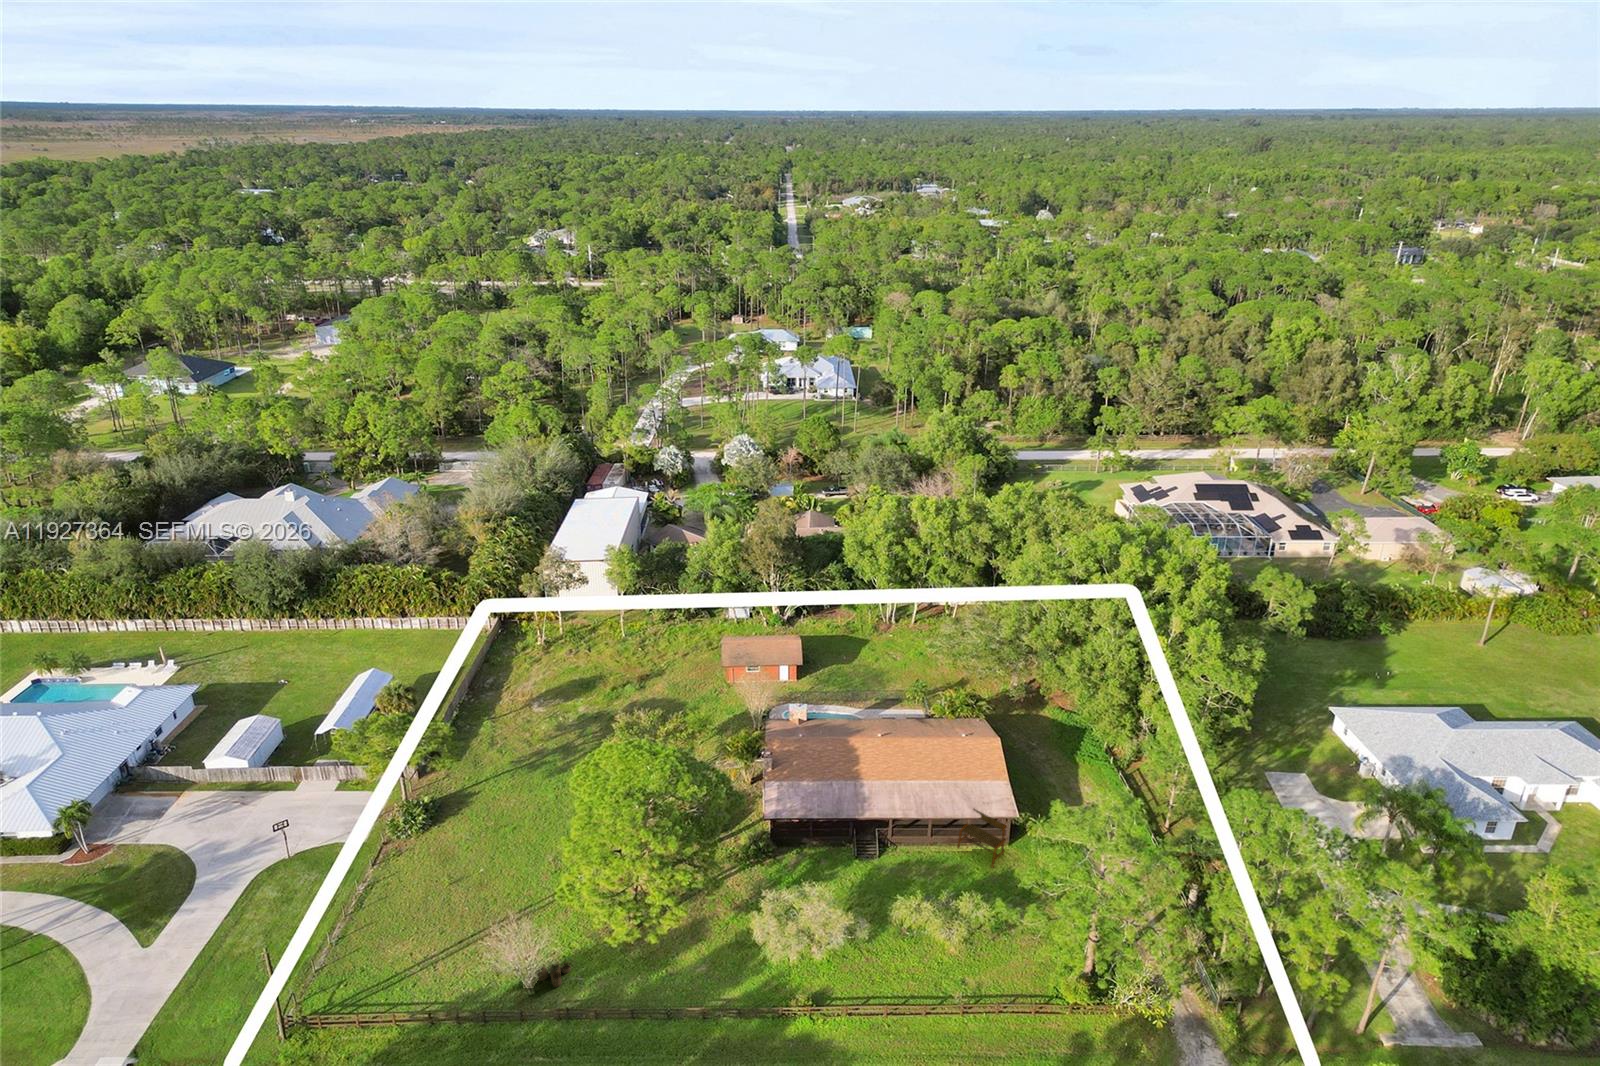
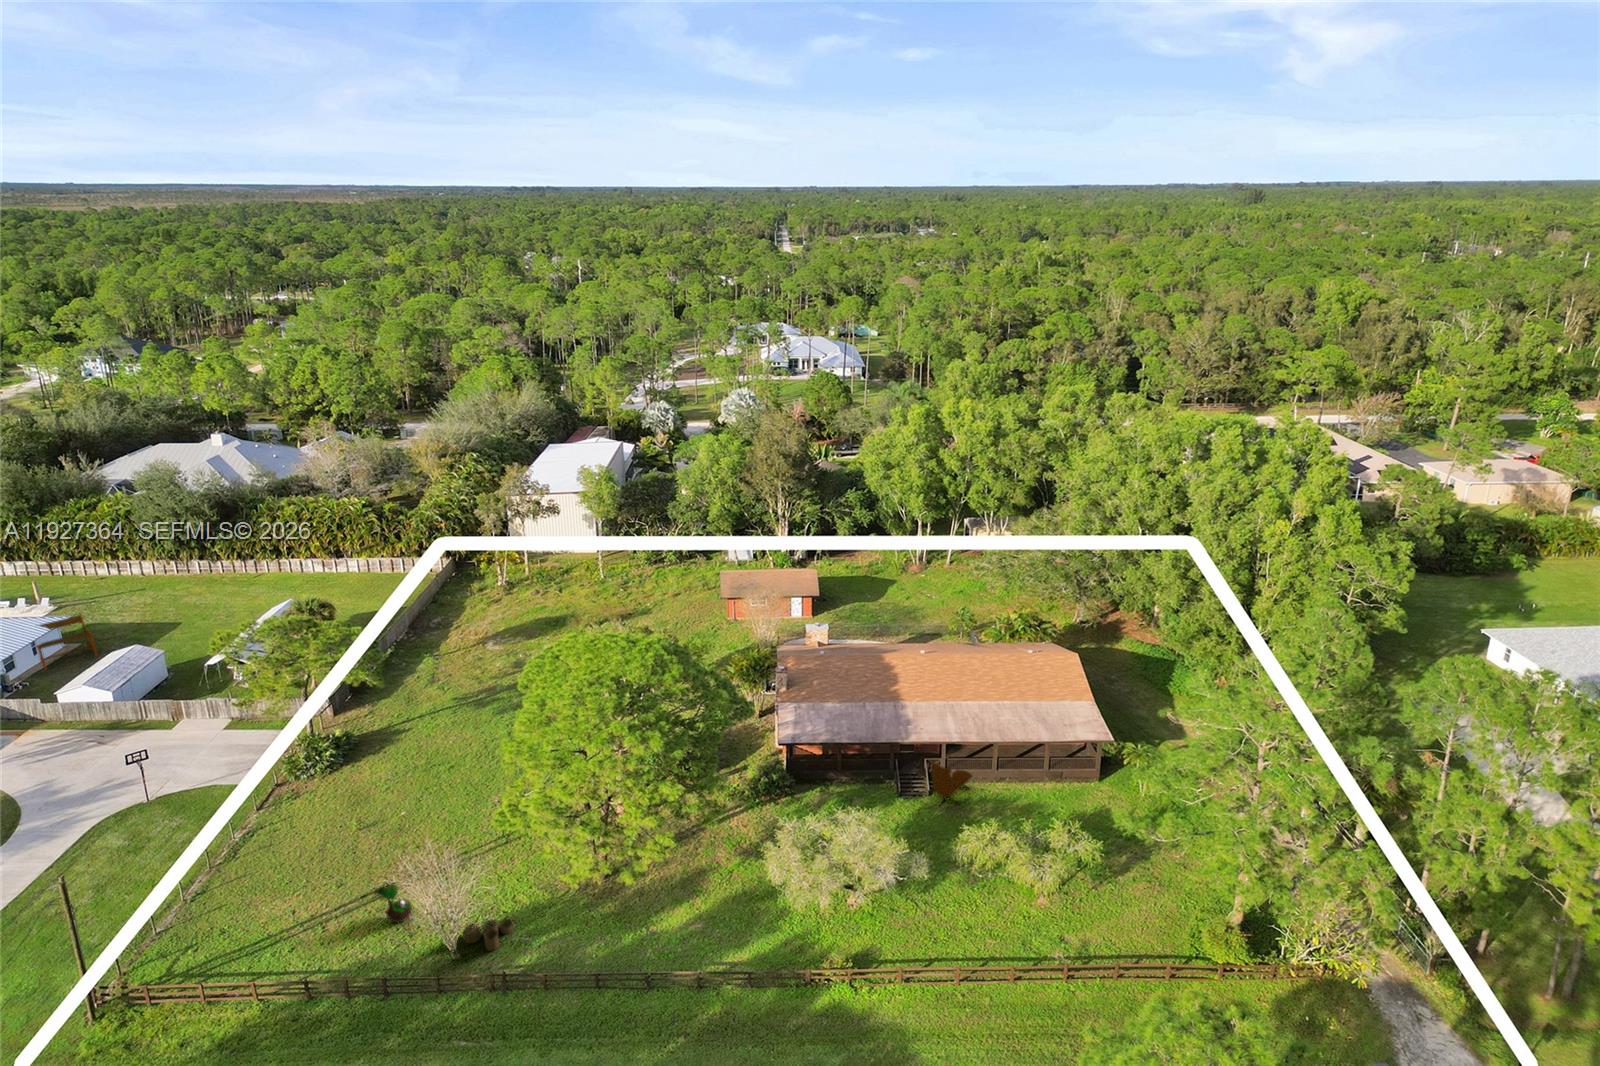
bench: present [958,809,1006,868] -> present [37,615,98,670]
lounge chair: none [879,835,912,868] -> present [932,762,972,803]
potted tree: none [469,934,498,964] -> present [374,882,412,922]

